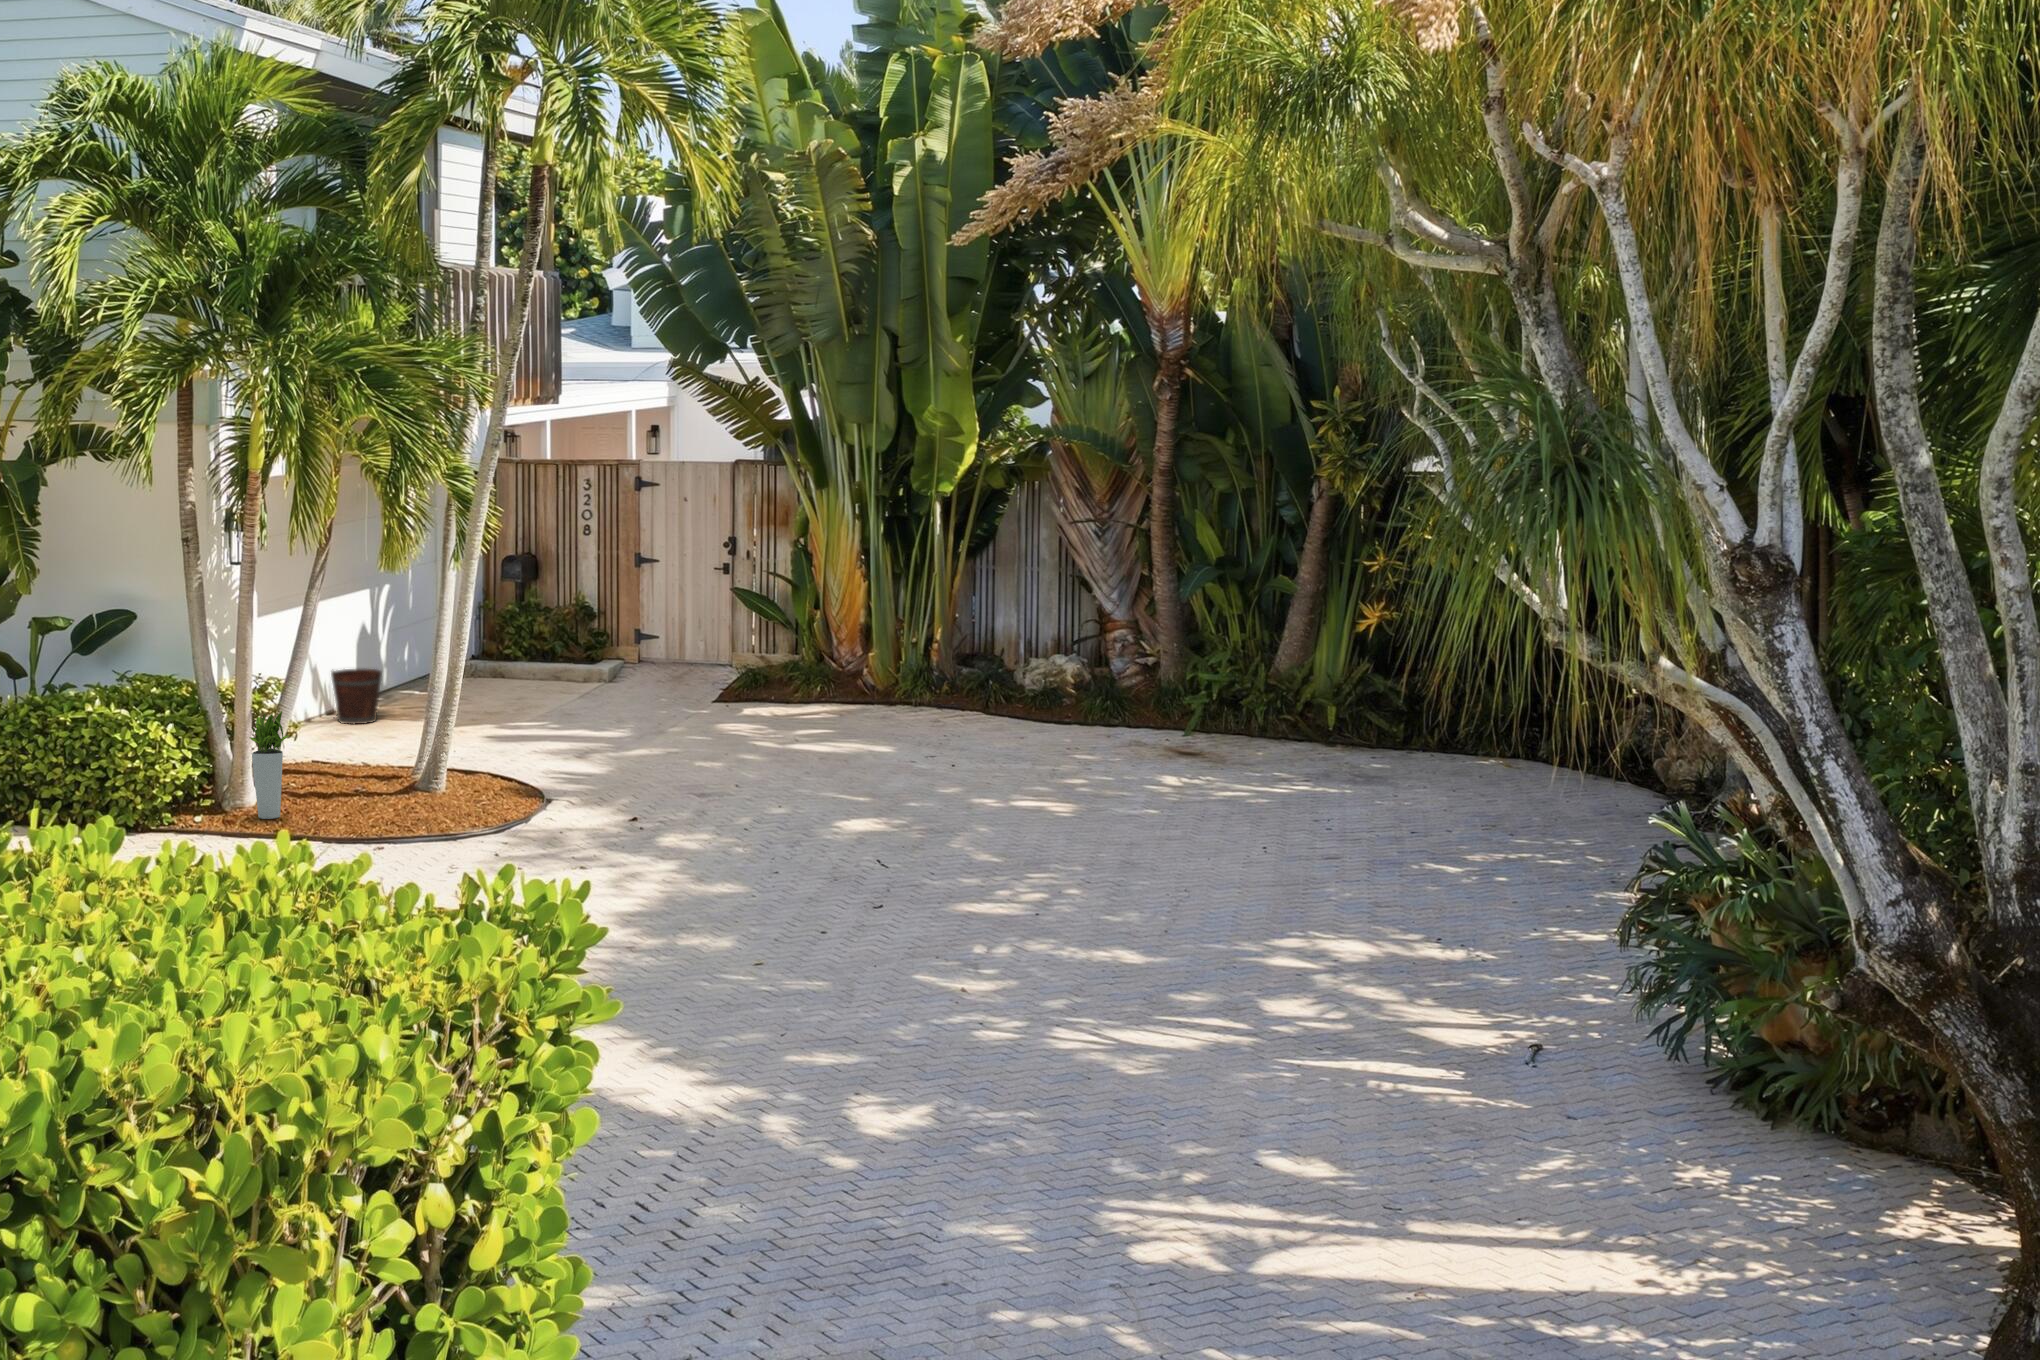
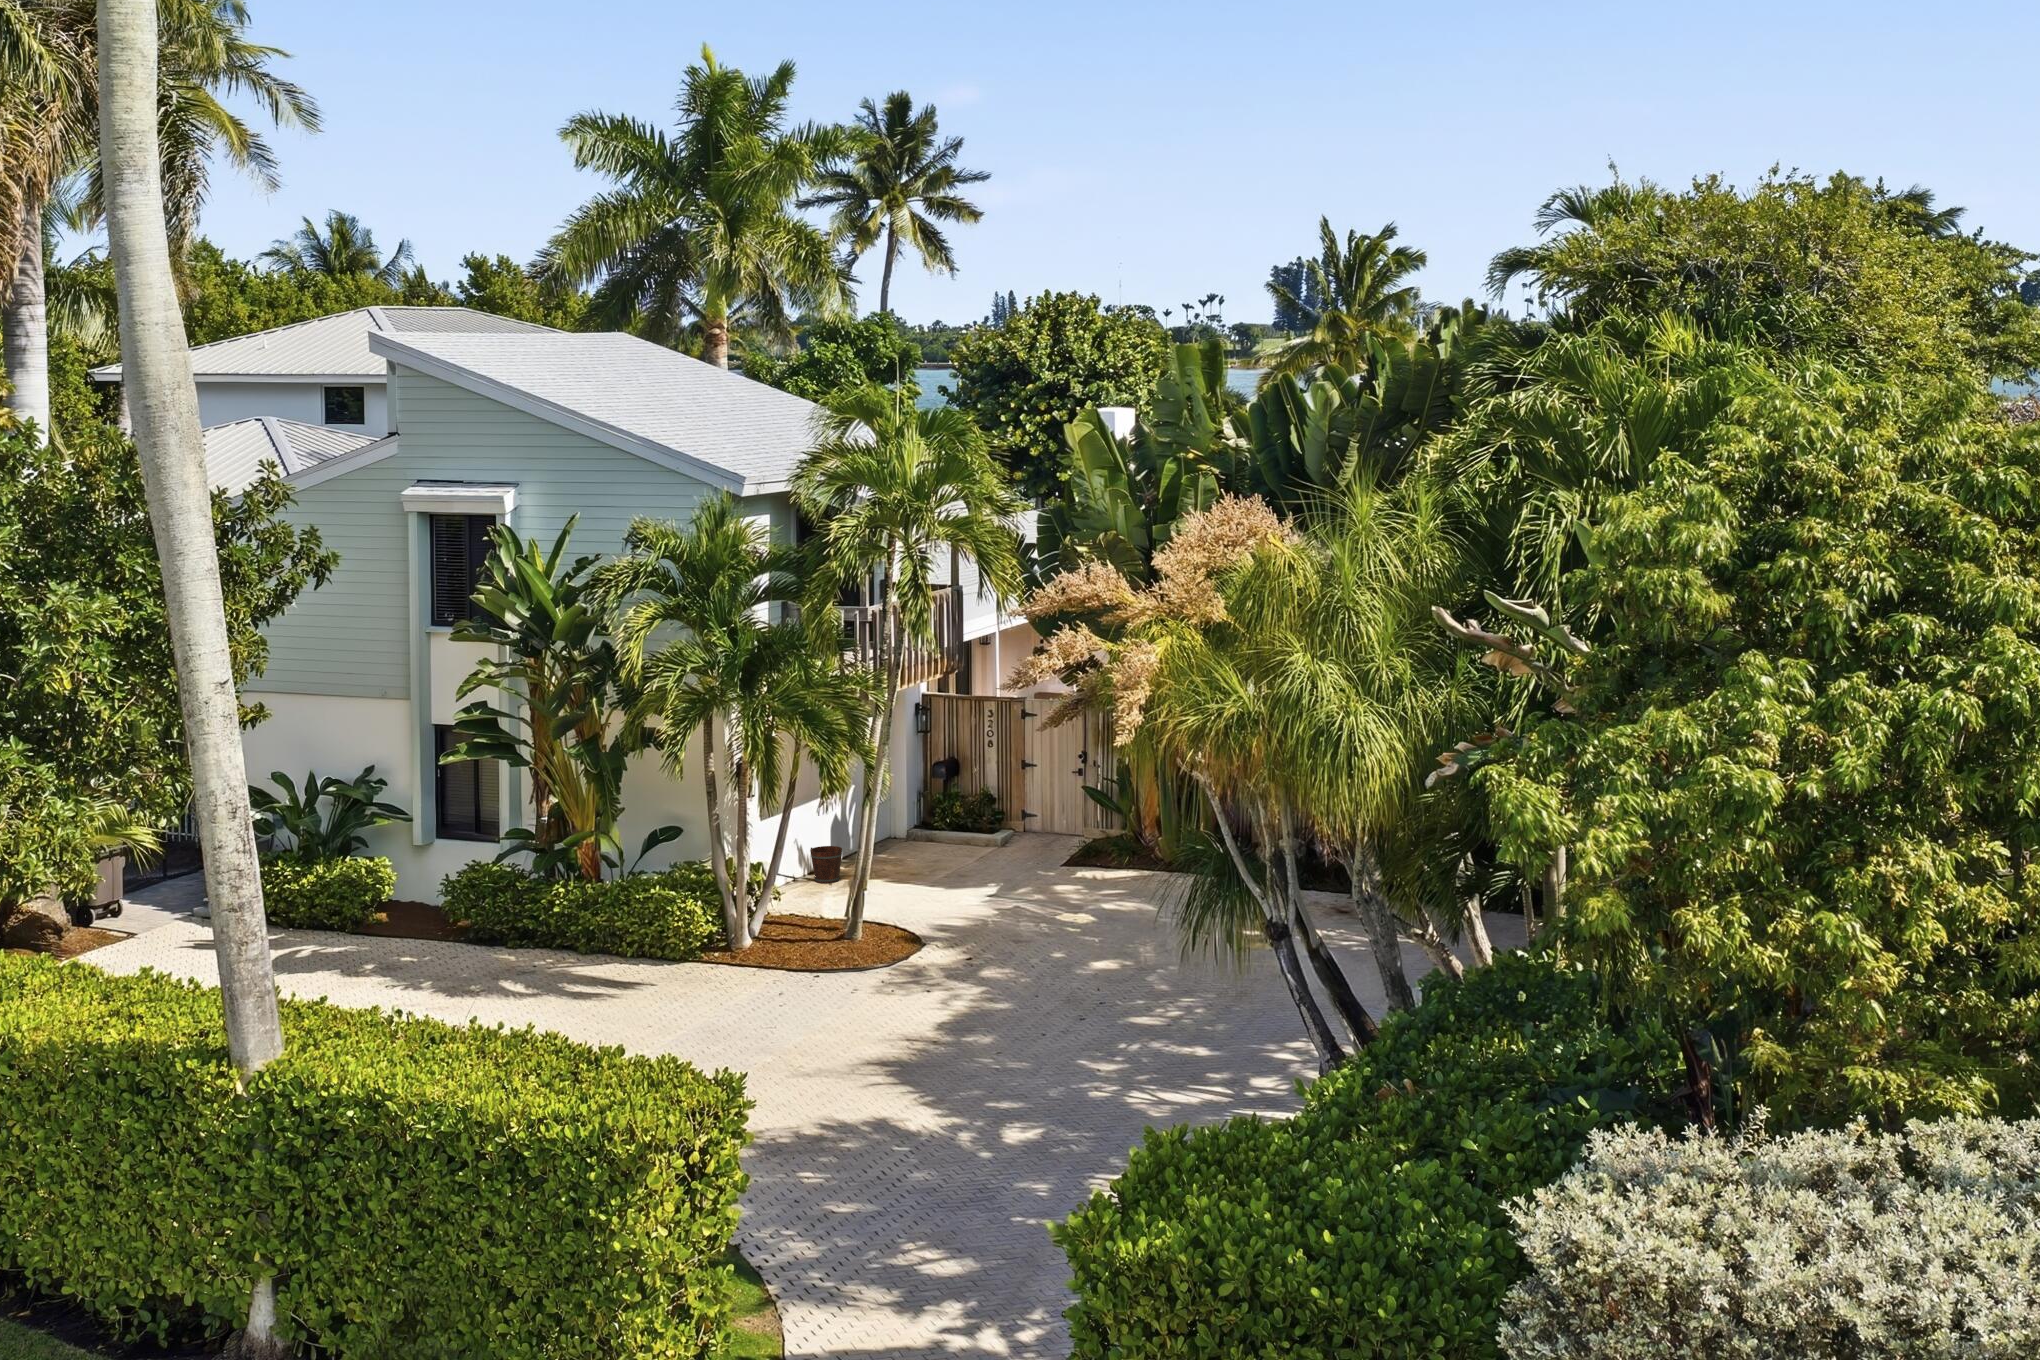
planter: present [250,711,288,819] -> none [743,895,768,959]

